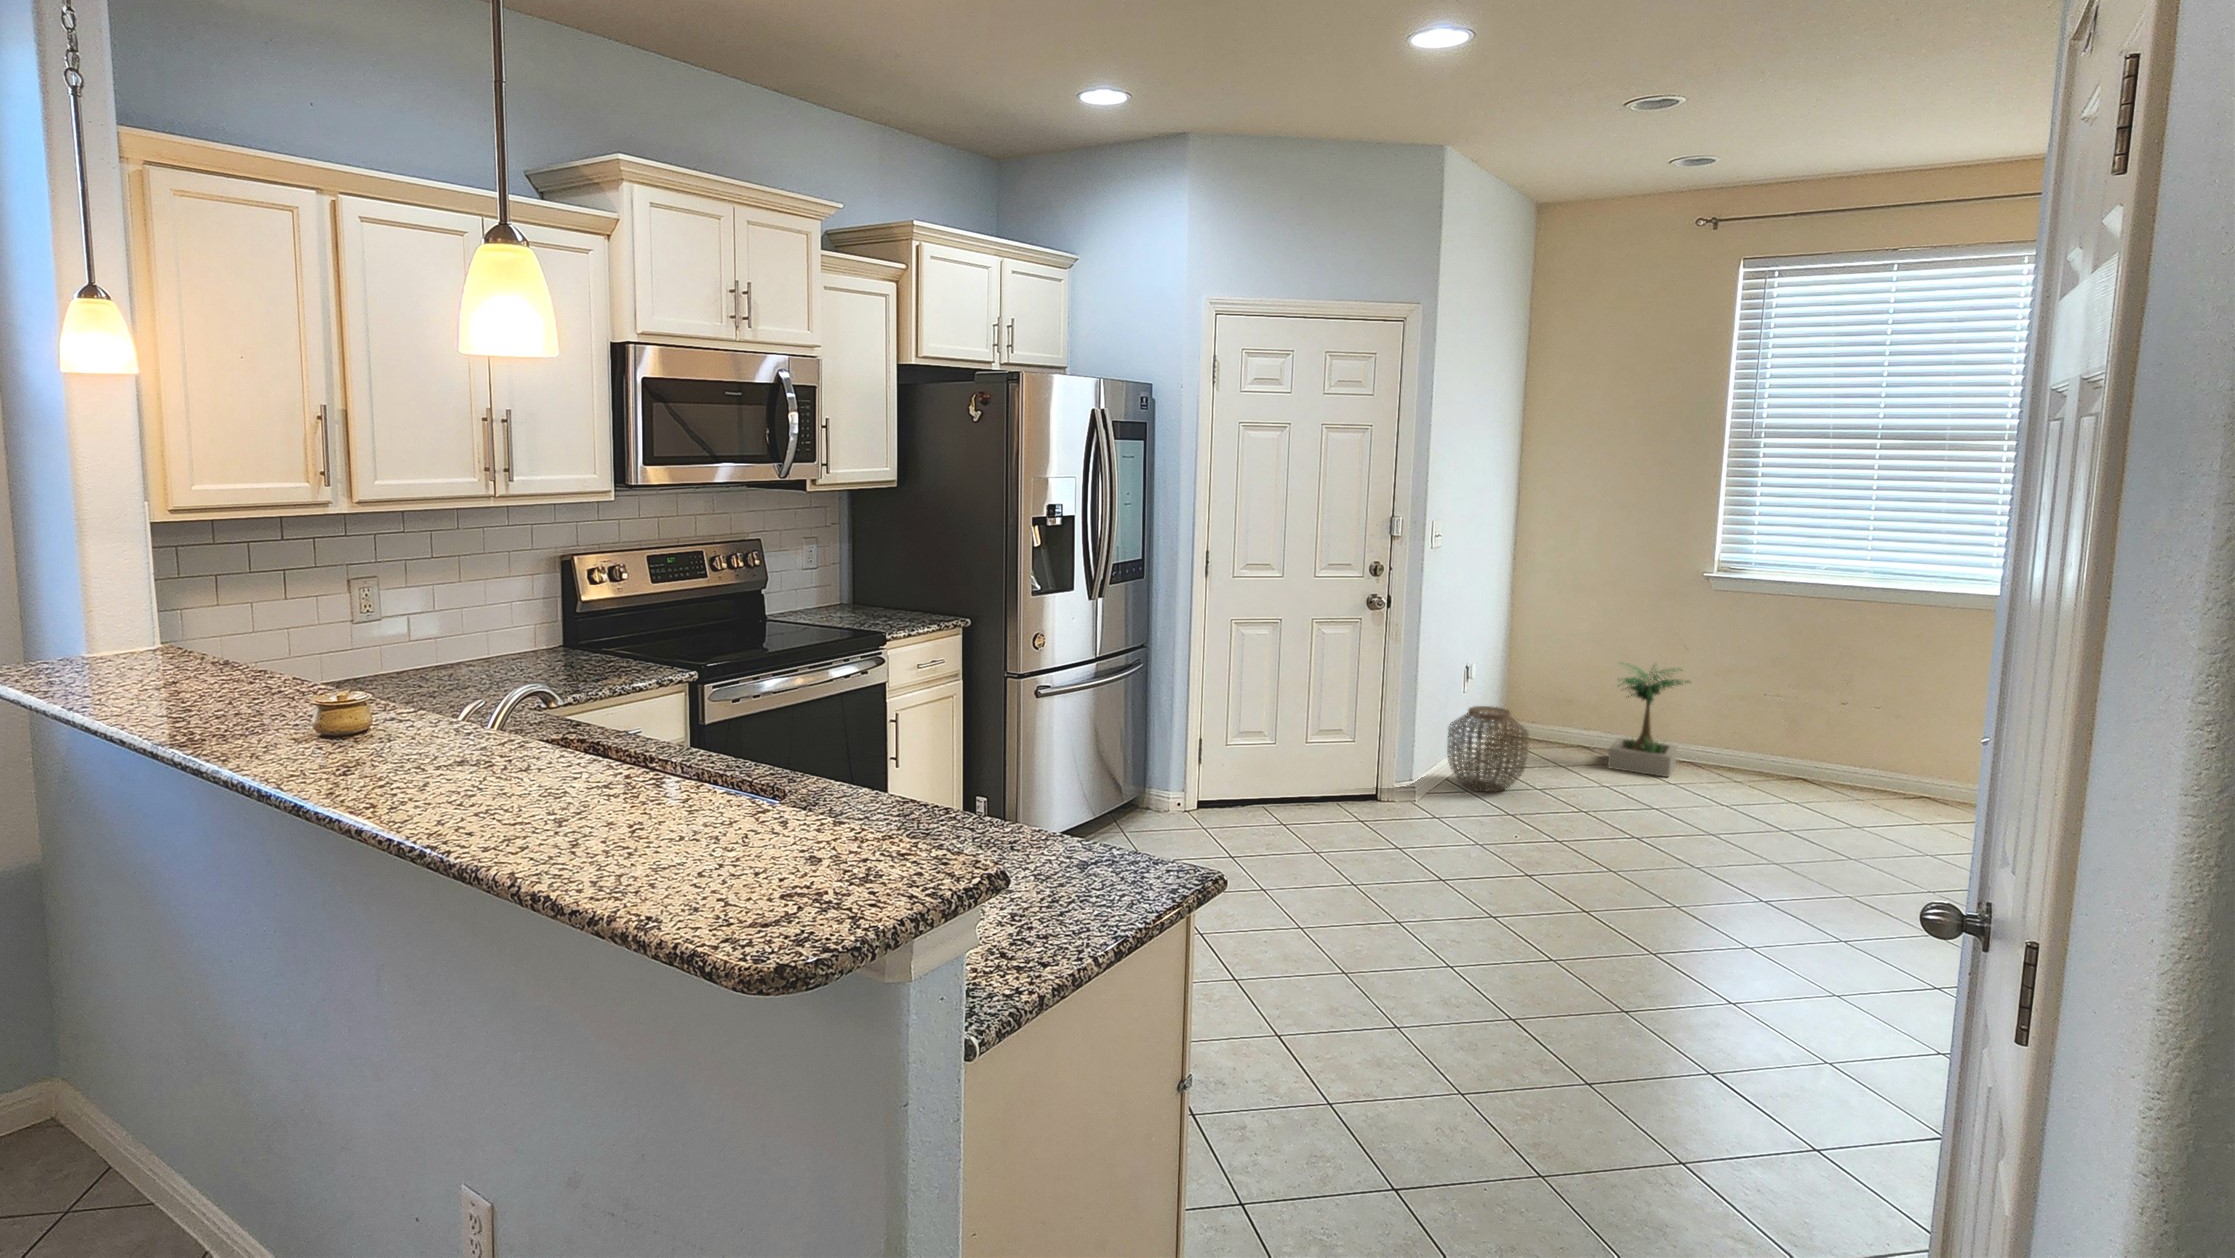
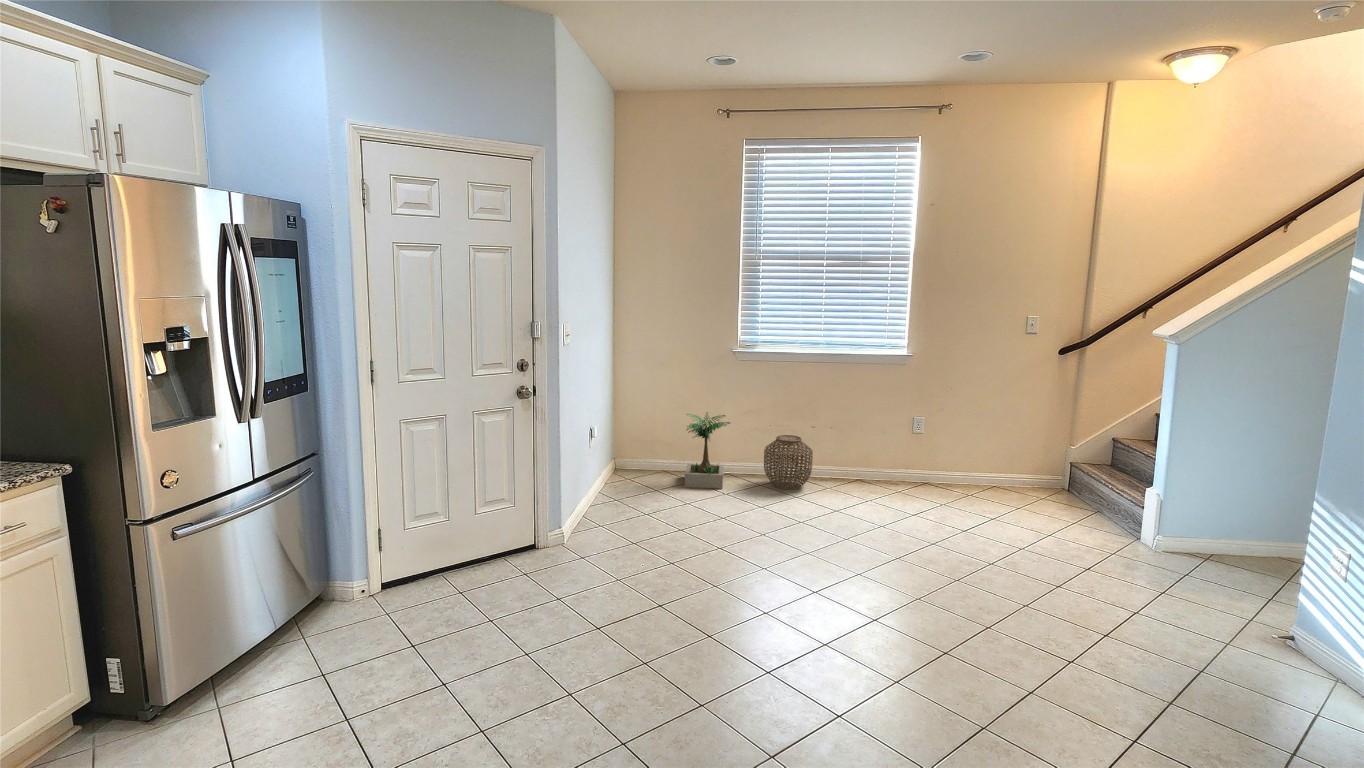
woven basket: present [1447,706,1528,792] -> present [764,435,813,490]

